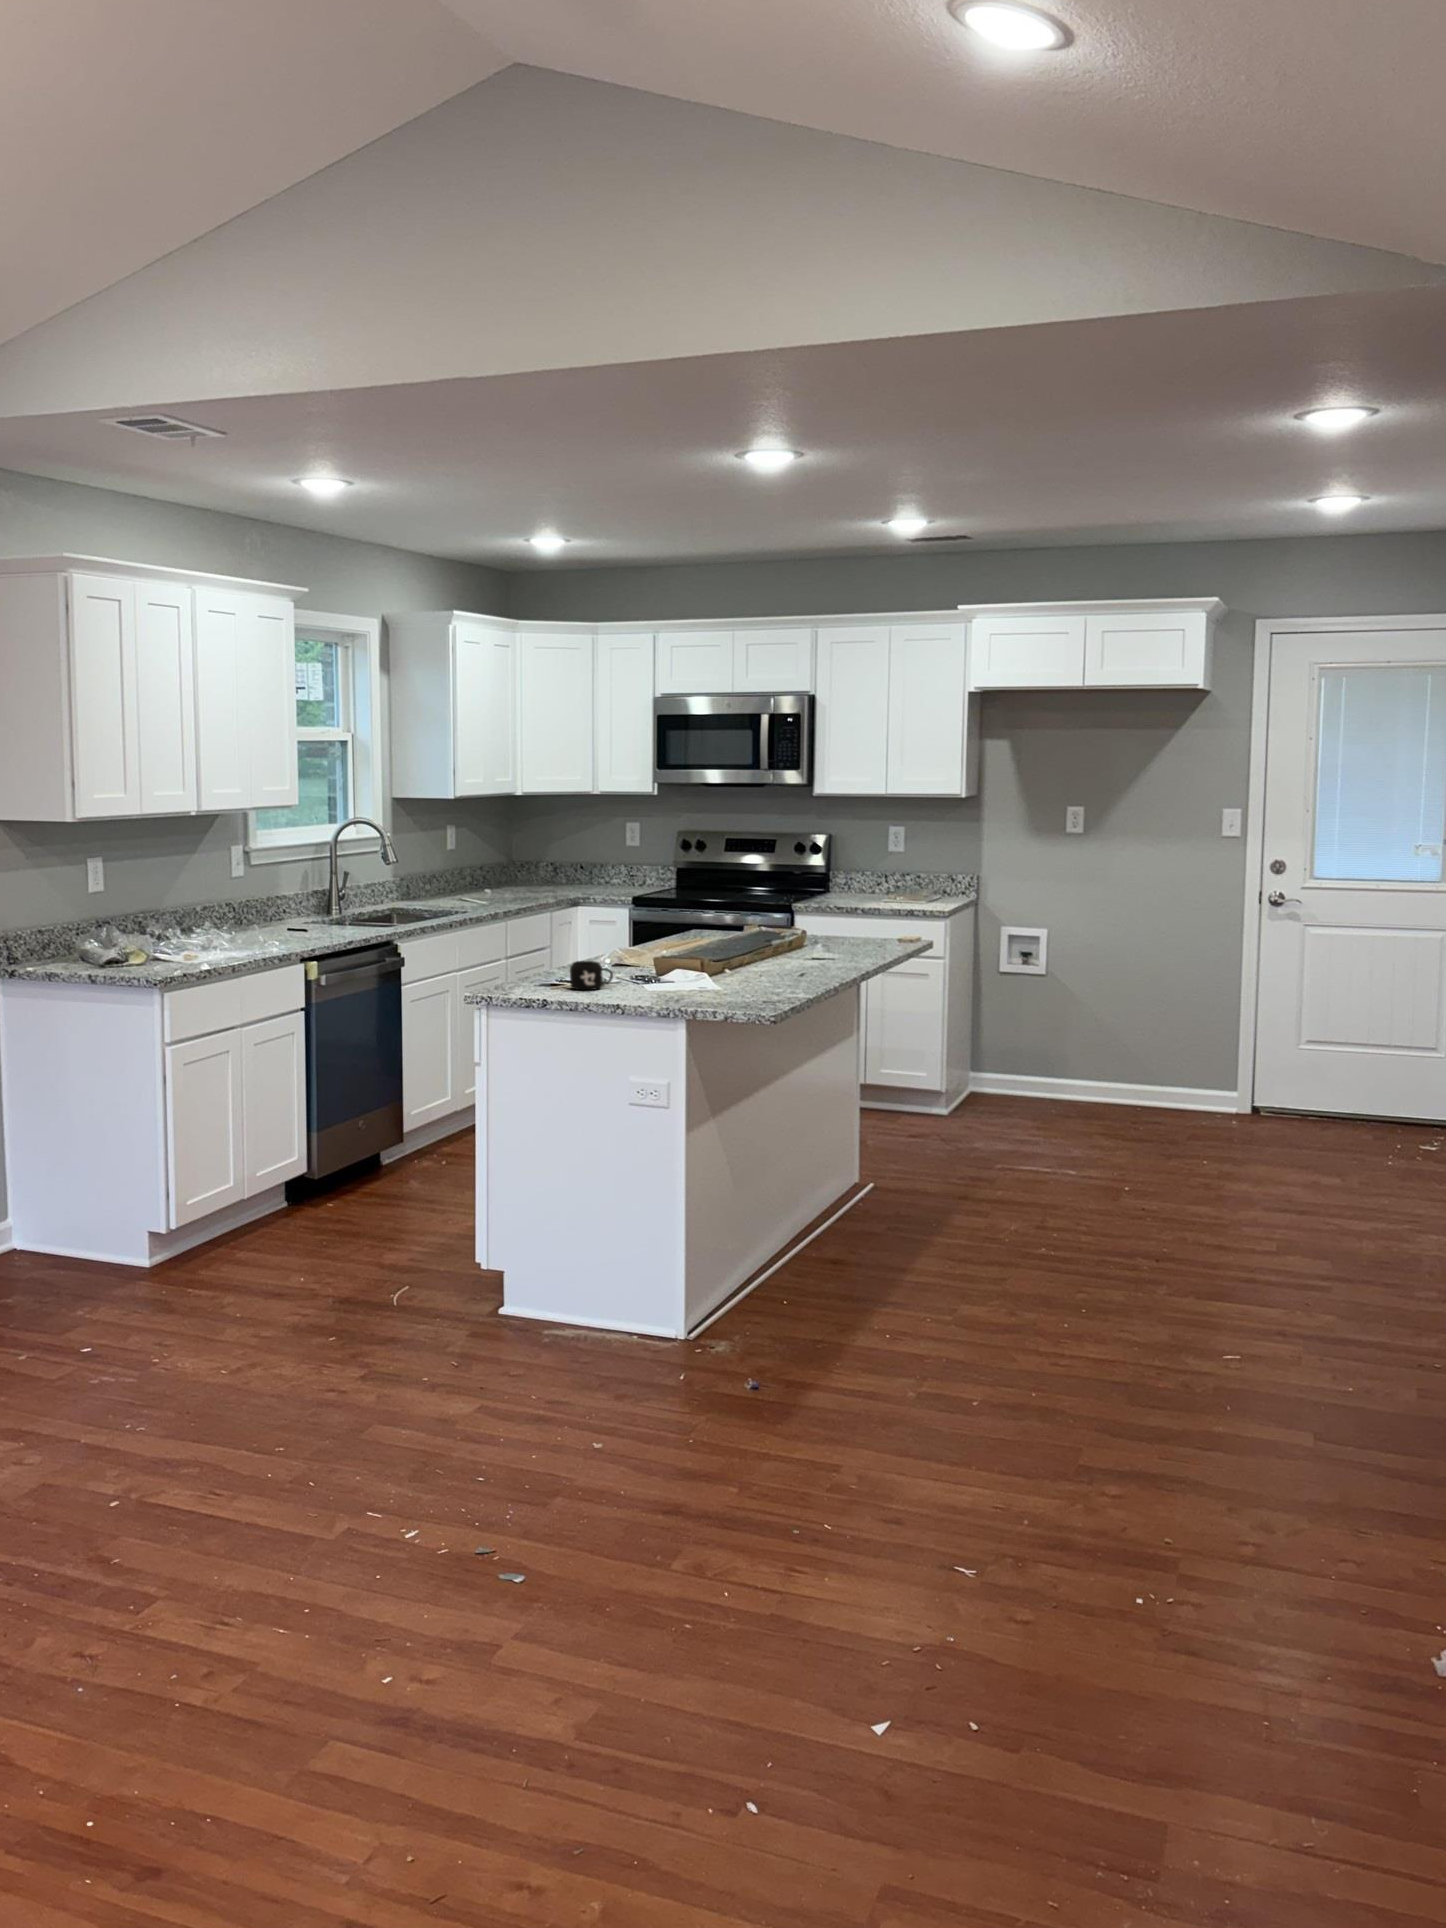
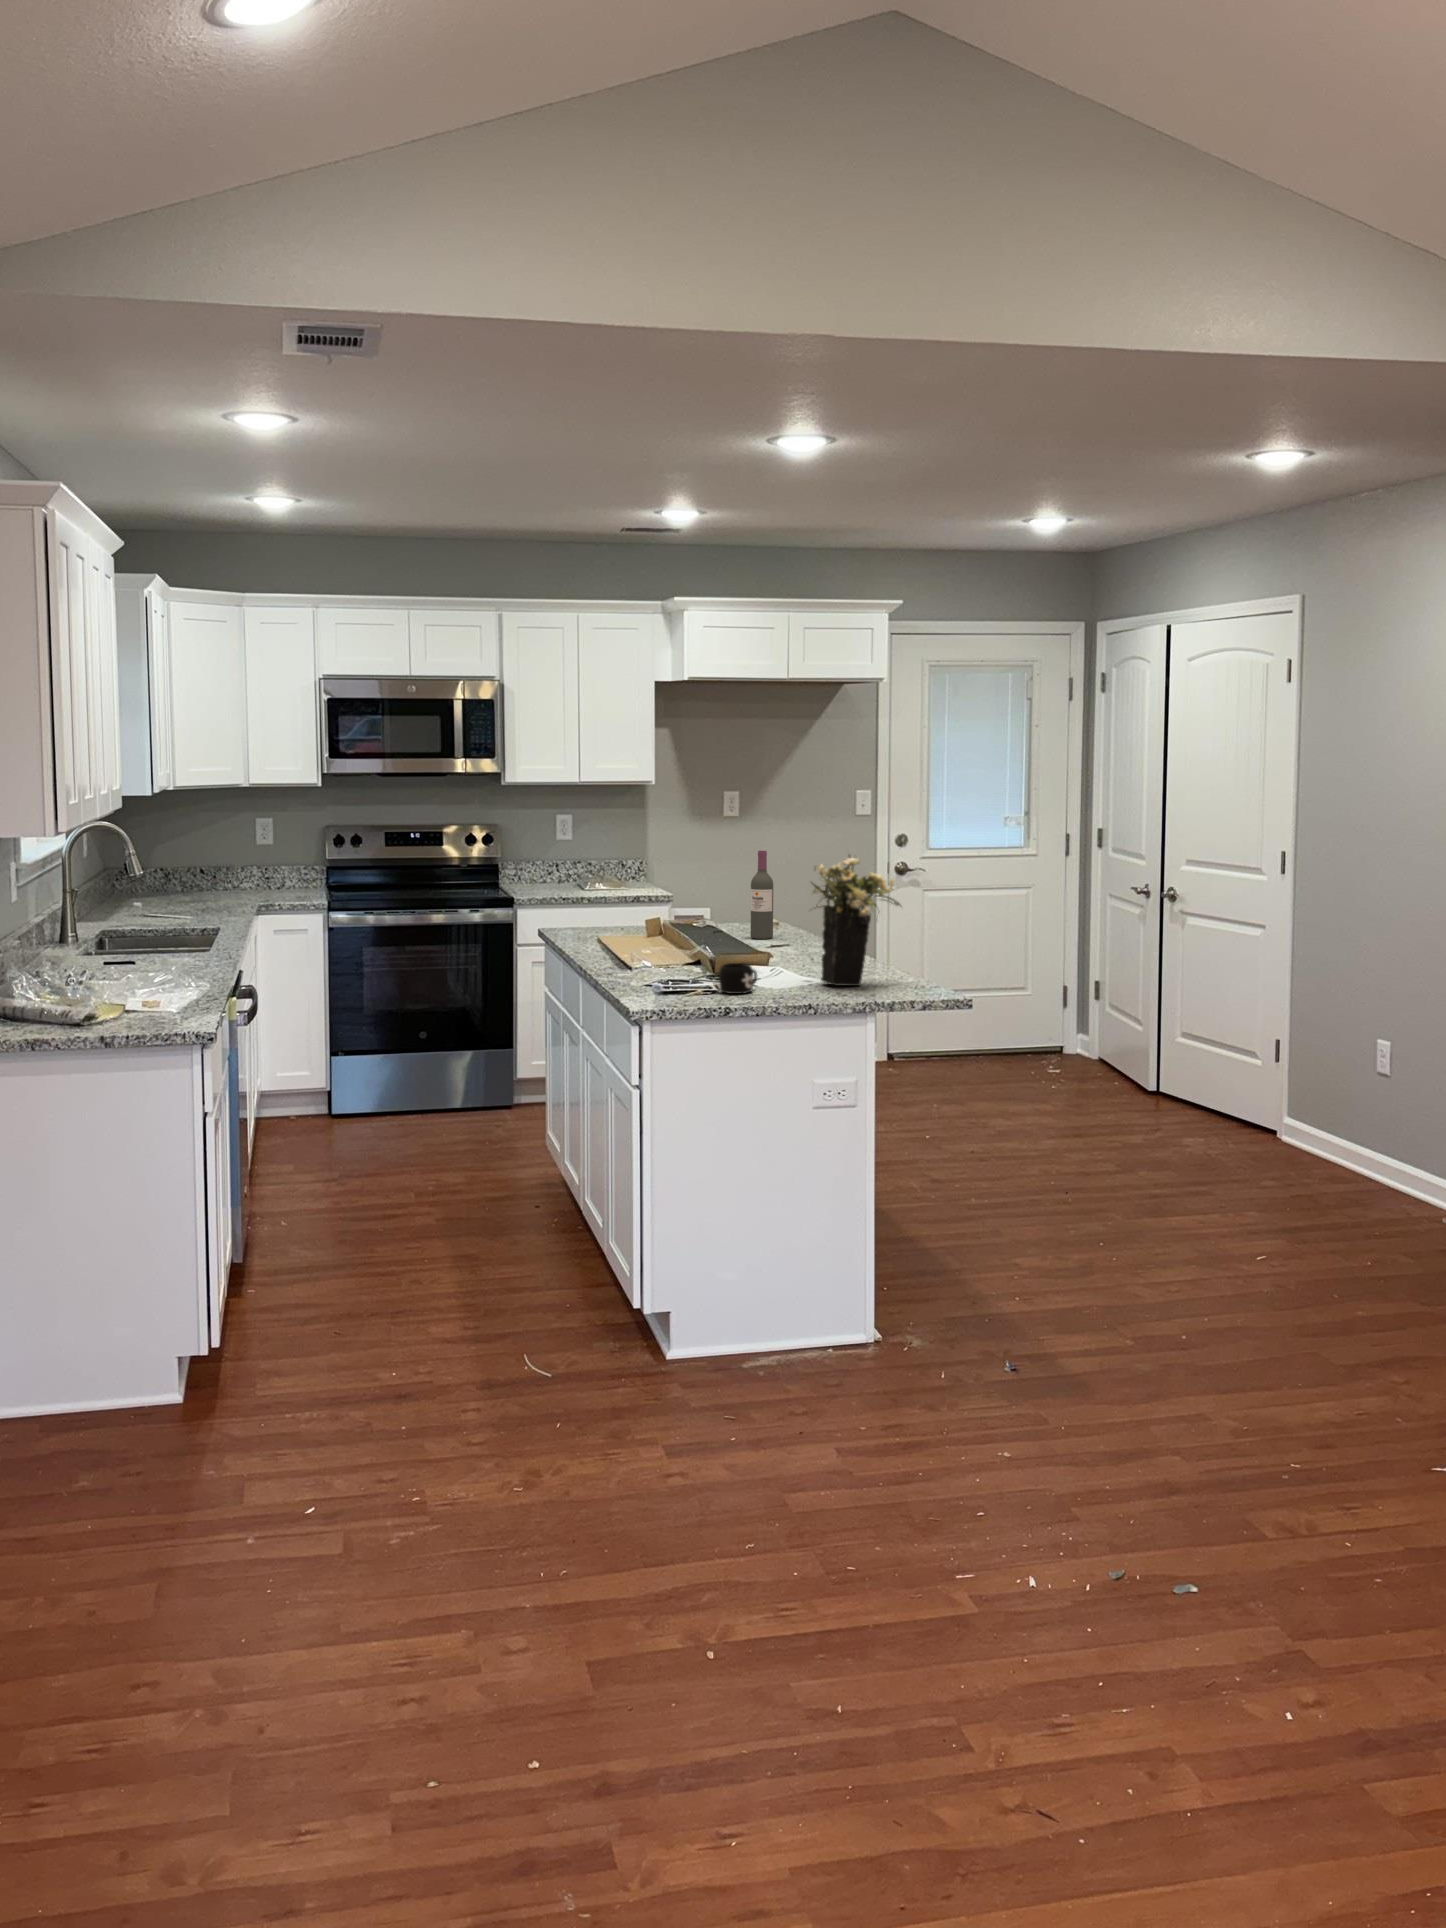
flower arrangement: none [652,861,756,994] -> present [812,855,901,986]
wine bottle: none [834,862,858,952] -> present [751,850,773,939]

